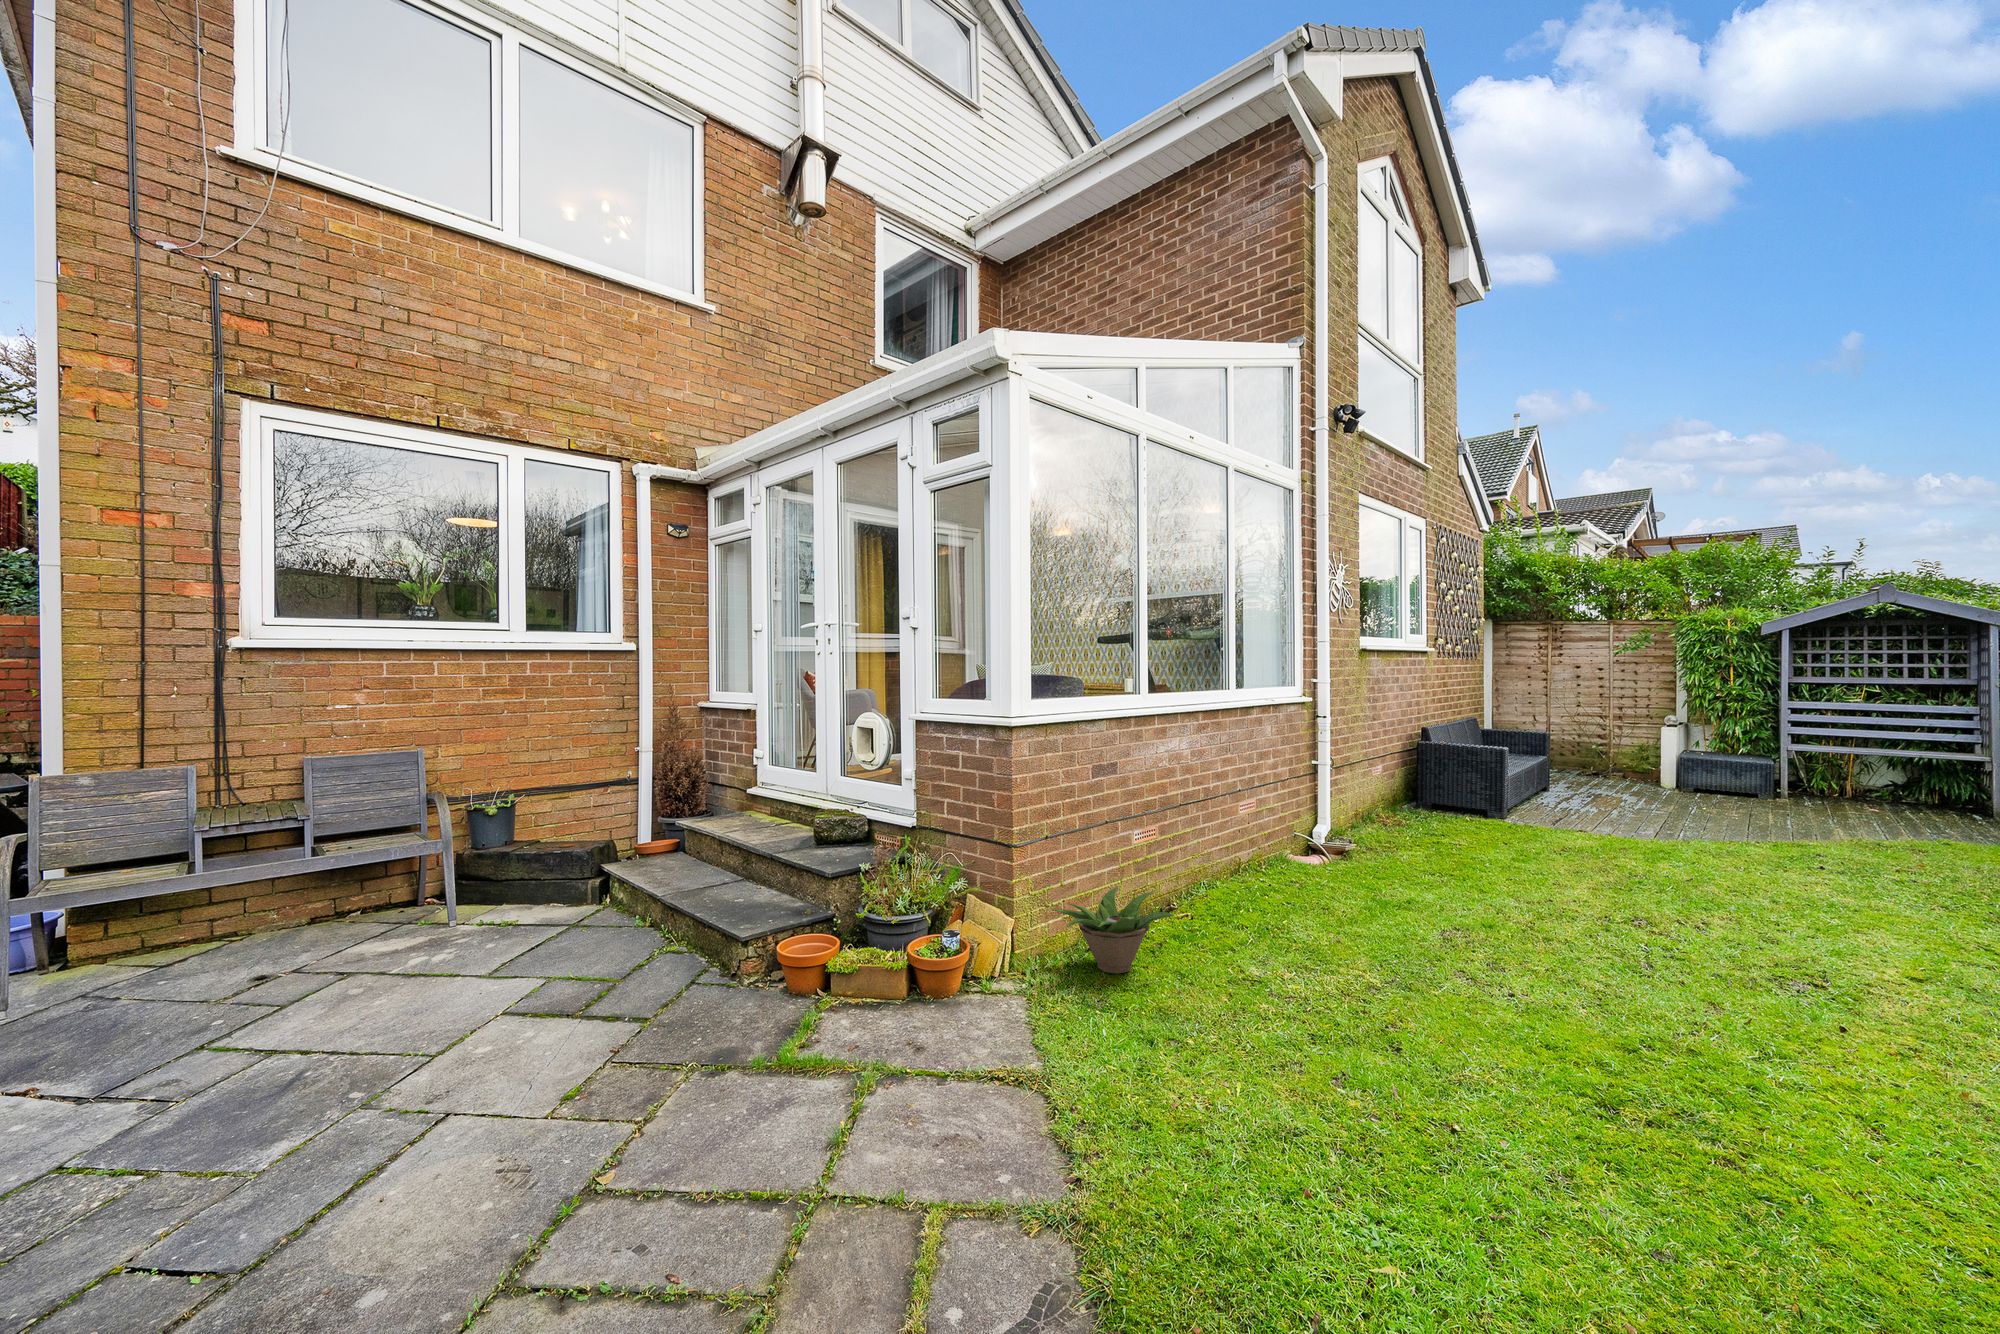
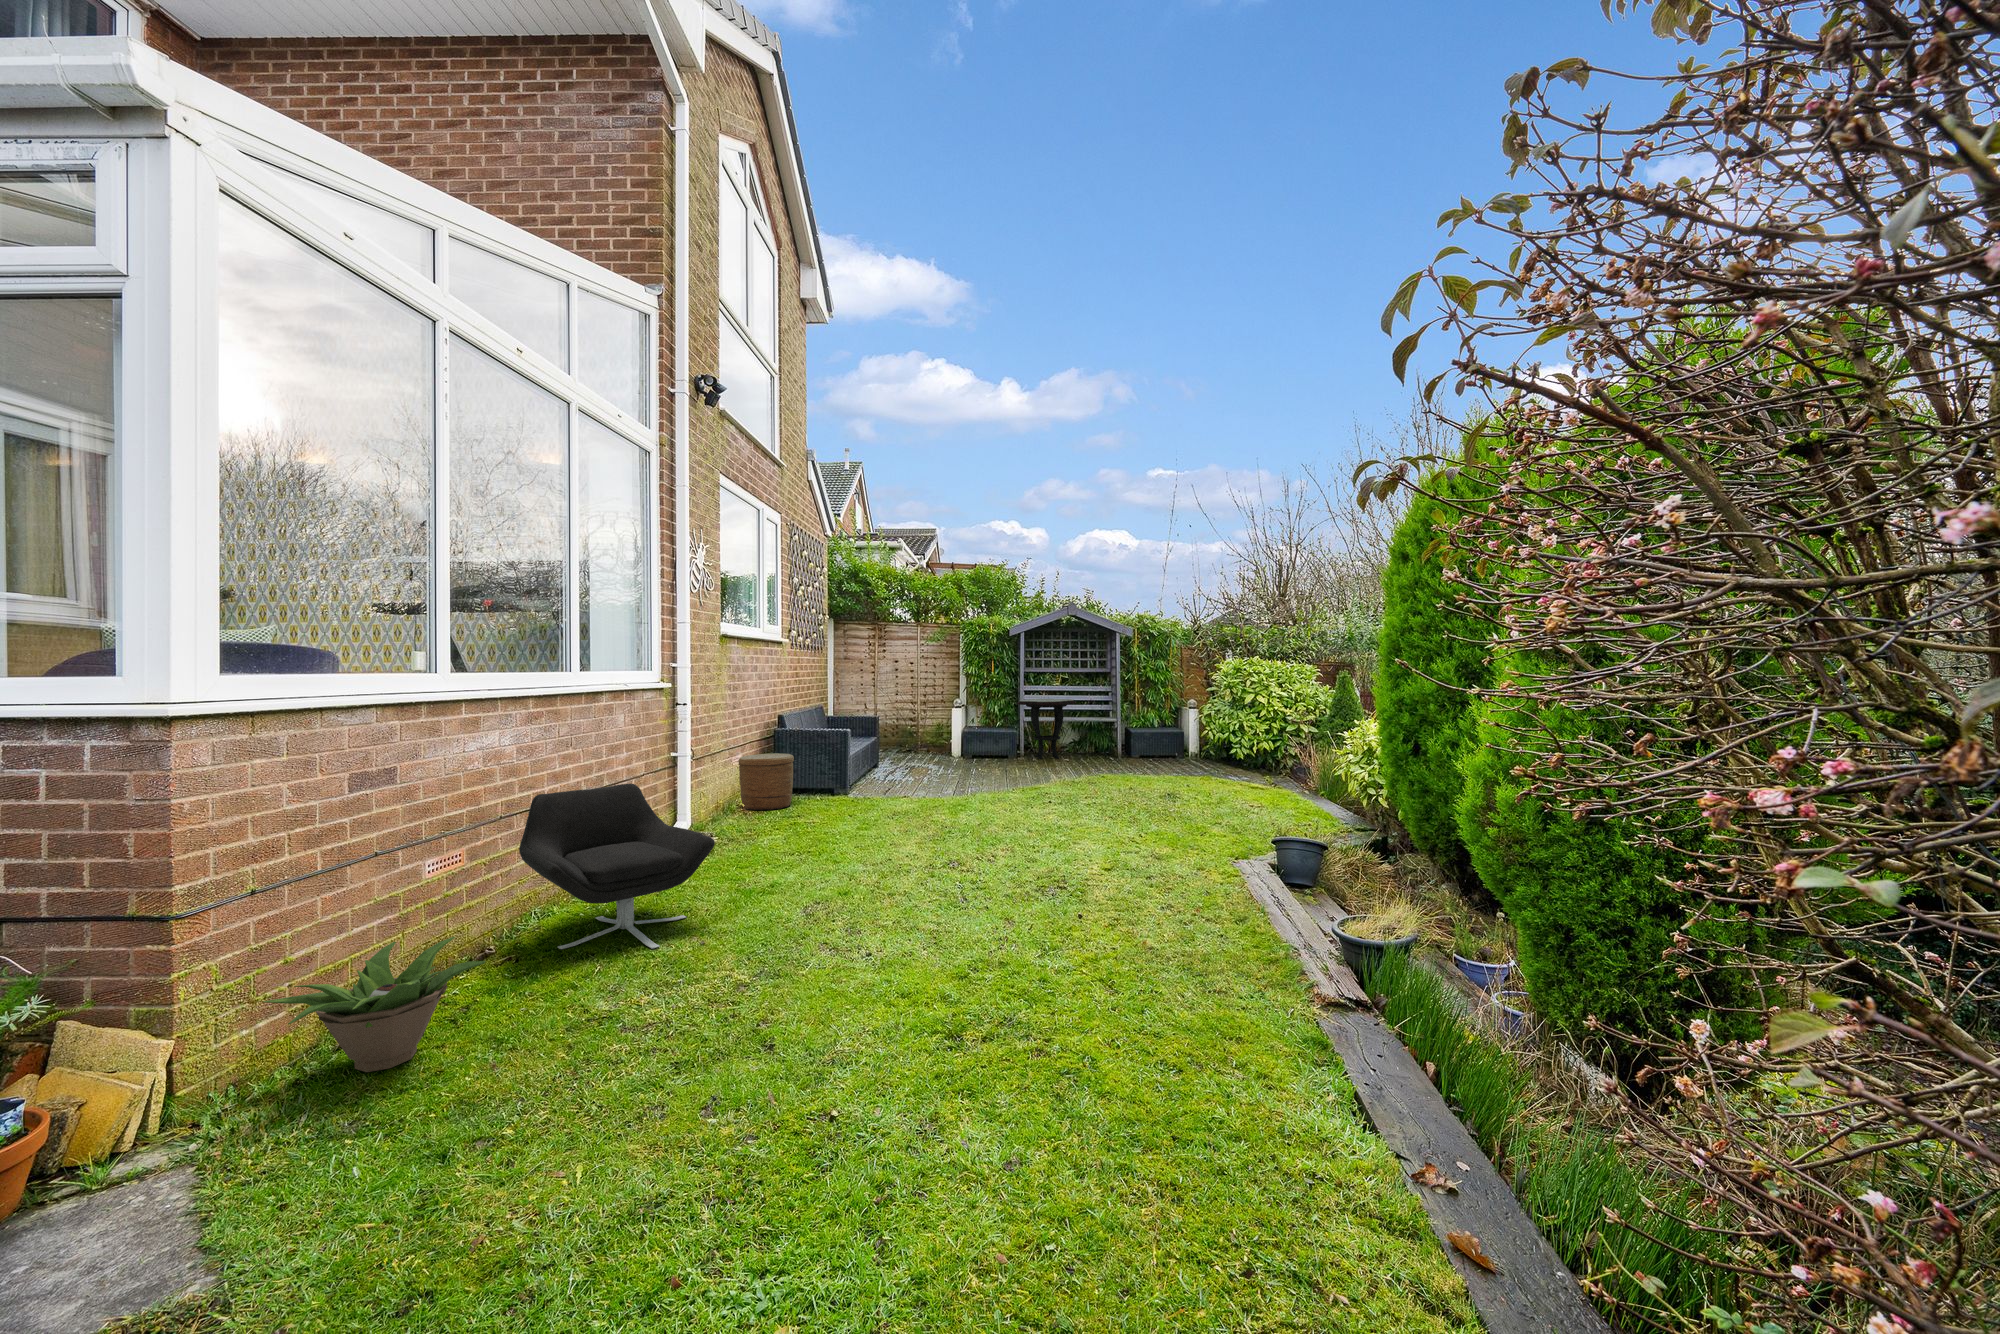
side table: none [1776,722,1898,809] -> present [1017,699,1076,759]
woven basket: none [1378,768,1439,827] -> present [738,753,794,810]
lounge chair: none [1192,789,1350,936] -> present [519,784,715,949]

